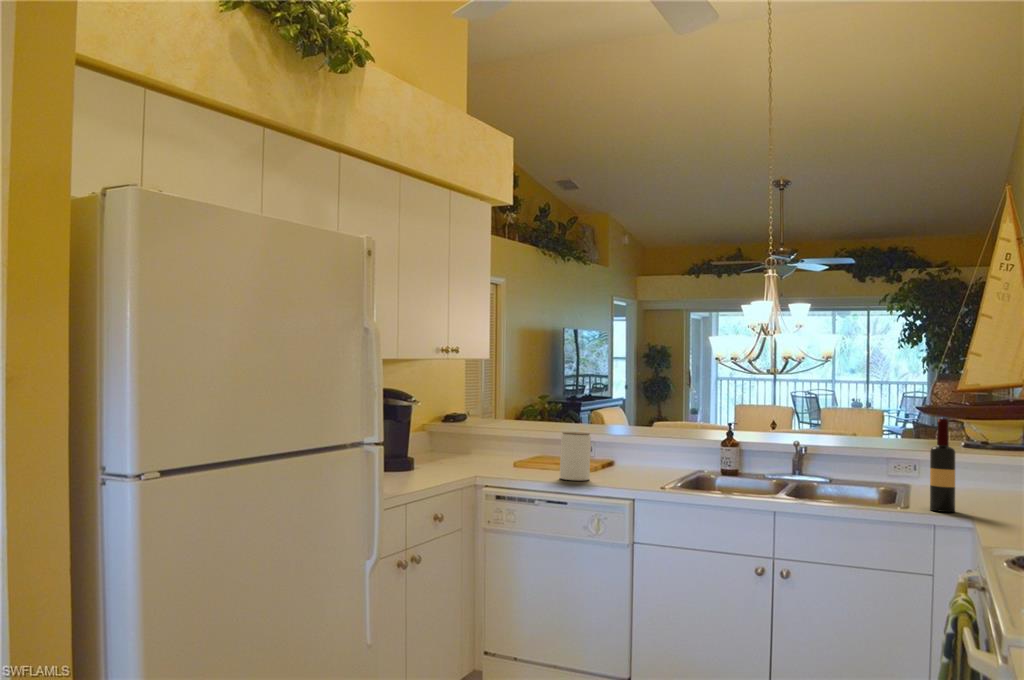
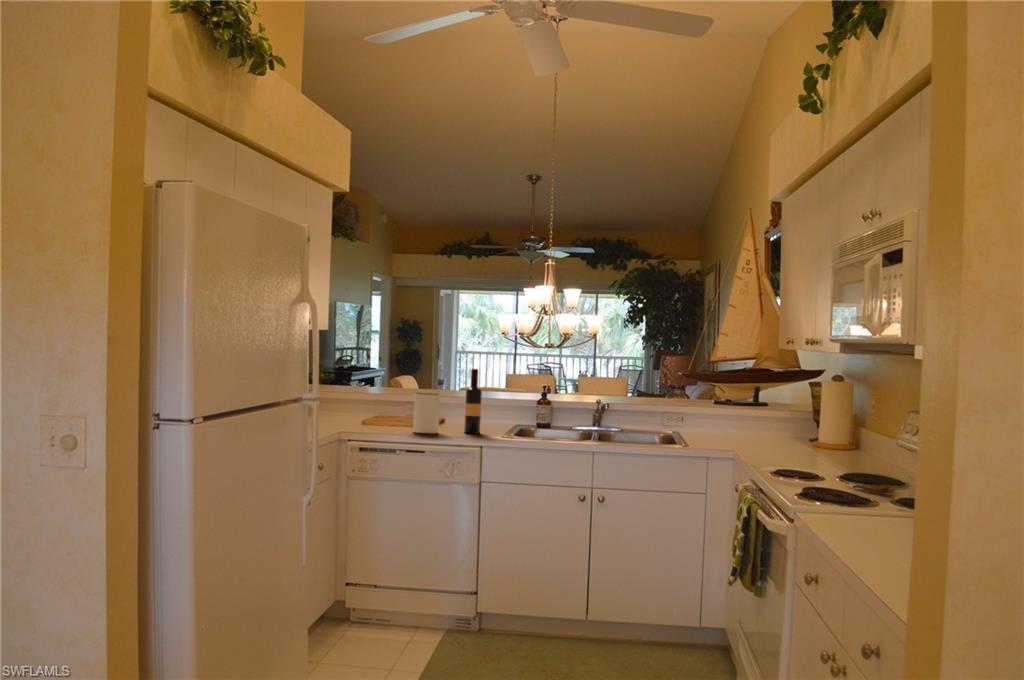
wine bottle: present [930,419,955,512] -> present [464,369,482,433]

